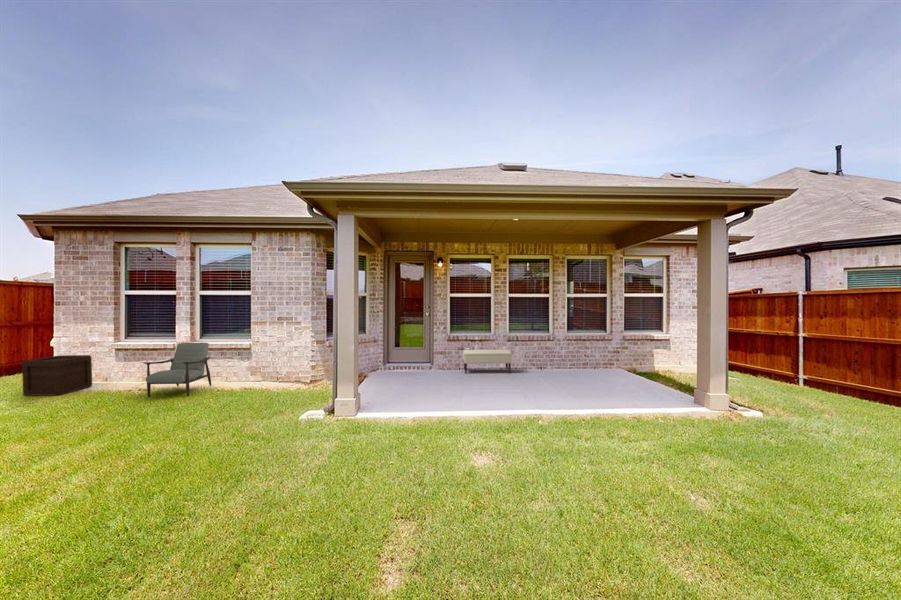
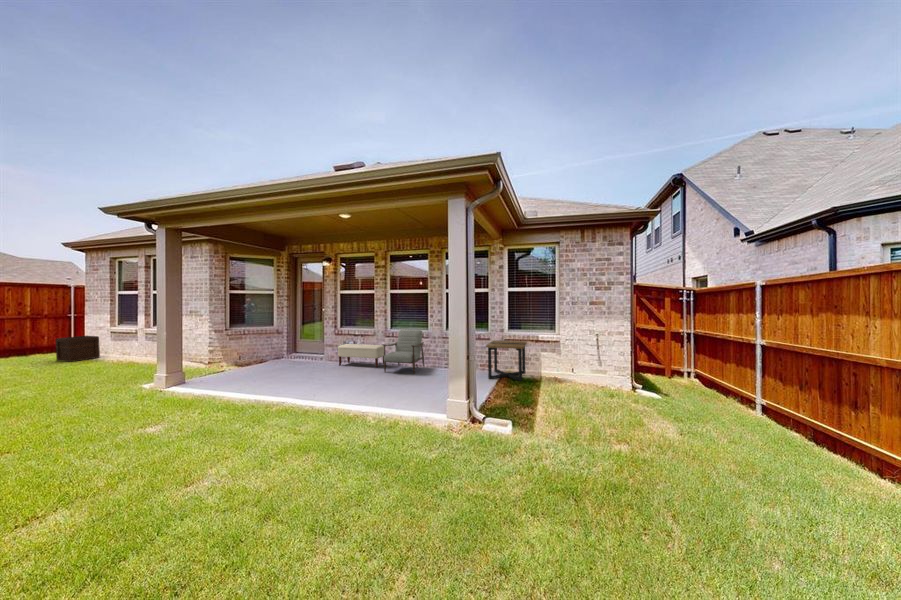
side table: none [617,341,665,375] -> present [486,340,527,381]
chair: present [143,343,211,397] -> present [383,330,425,374]

